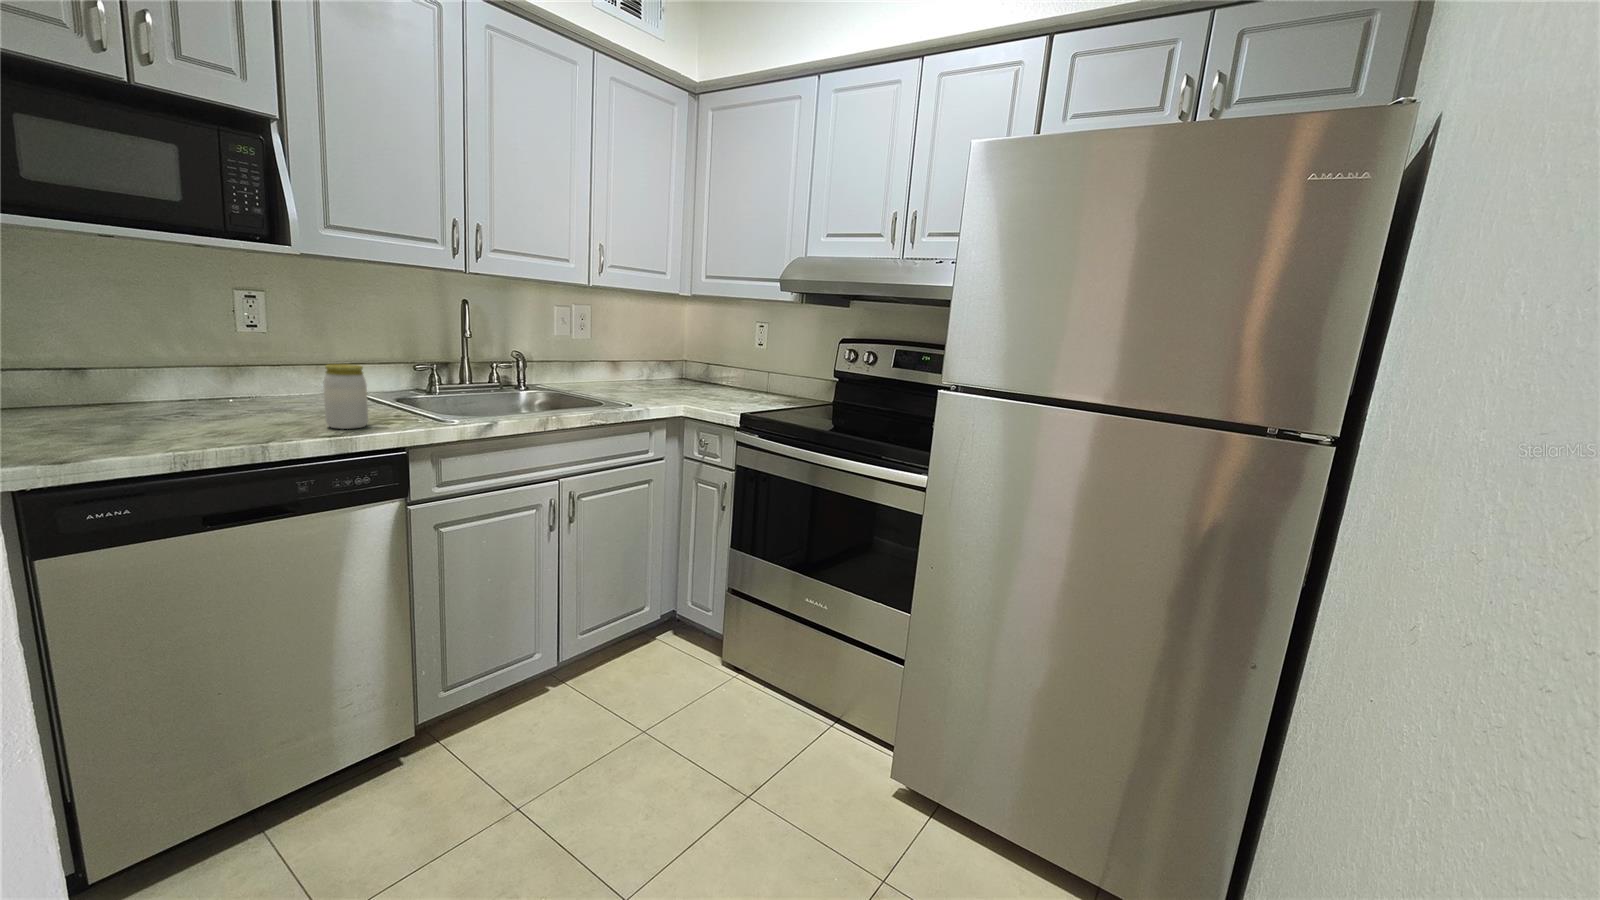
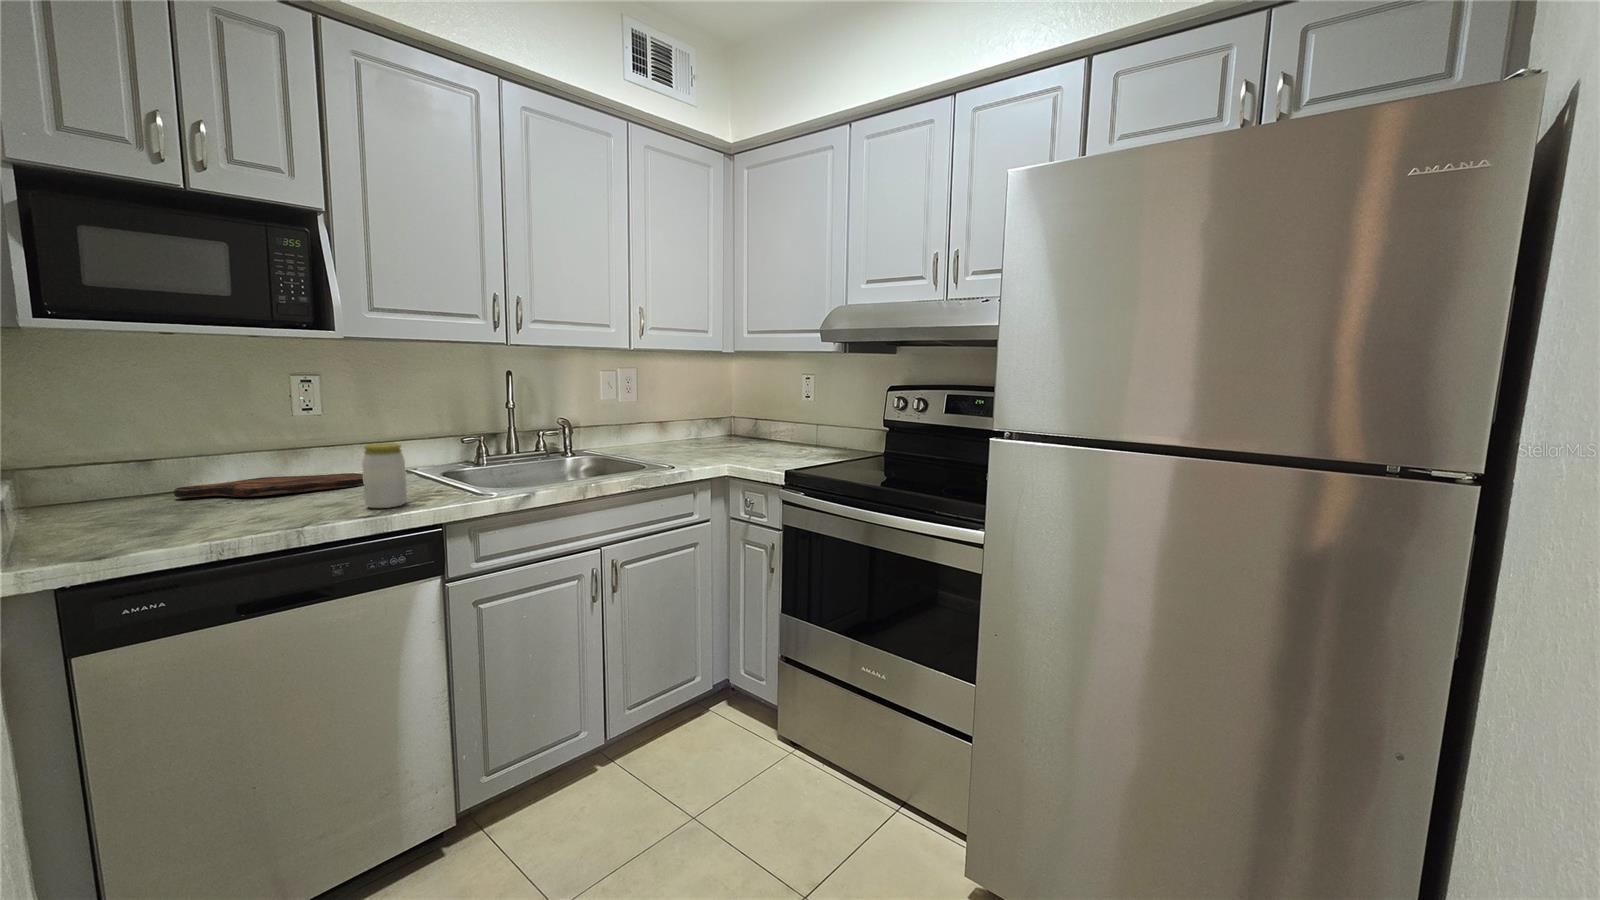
cutting board: none [113,393,317,411] -> present [174,473,364,498]

